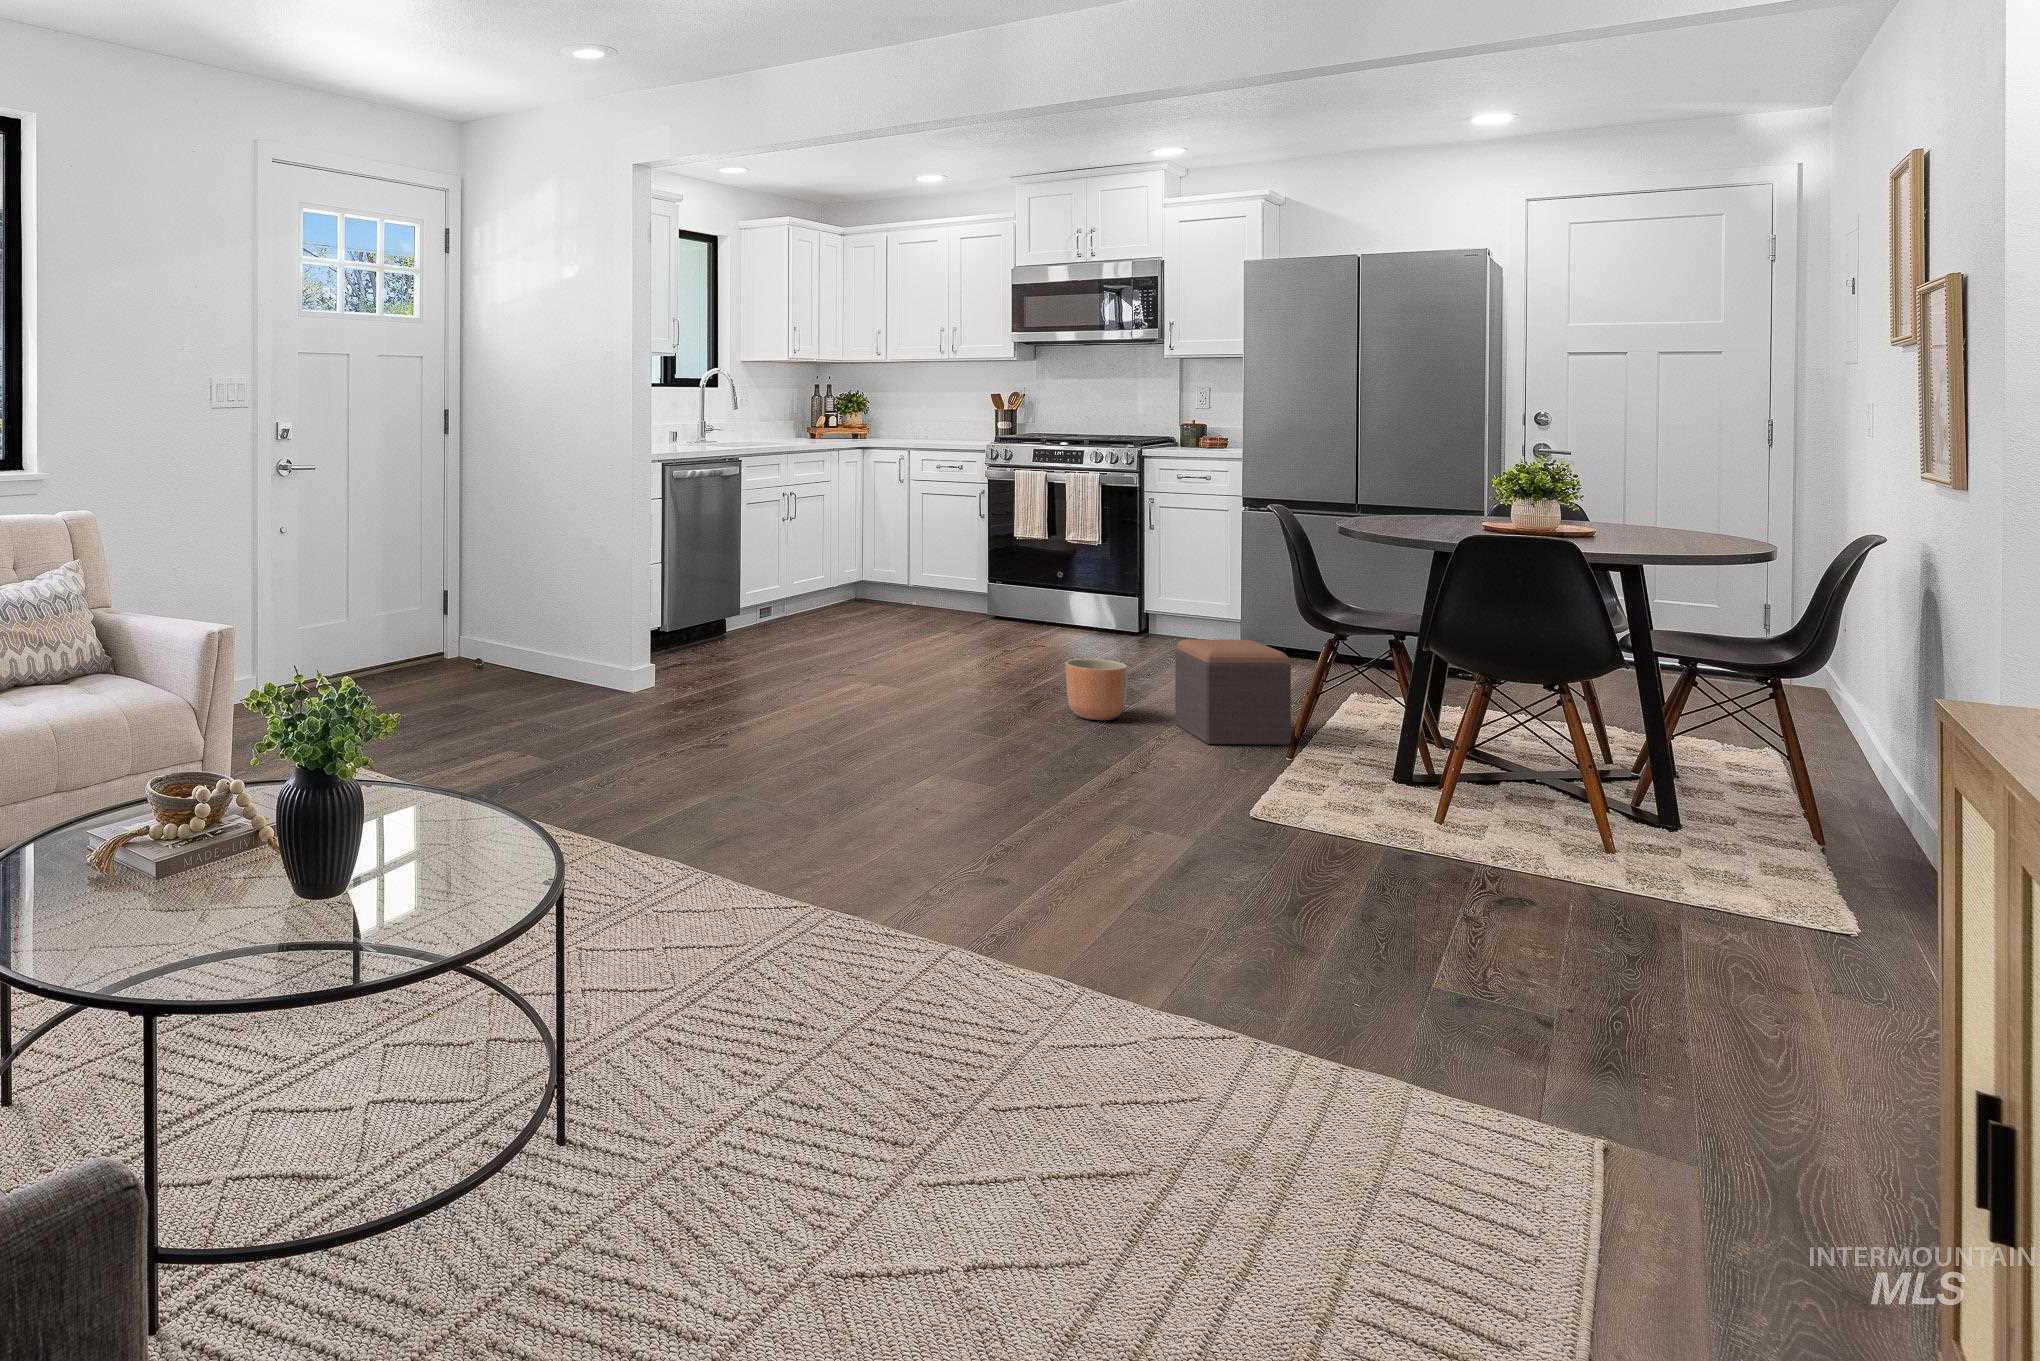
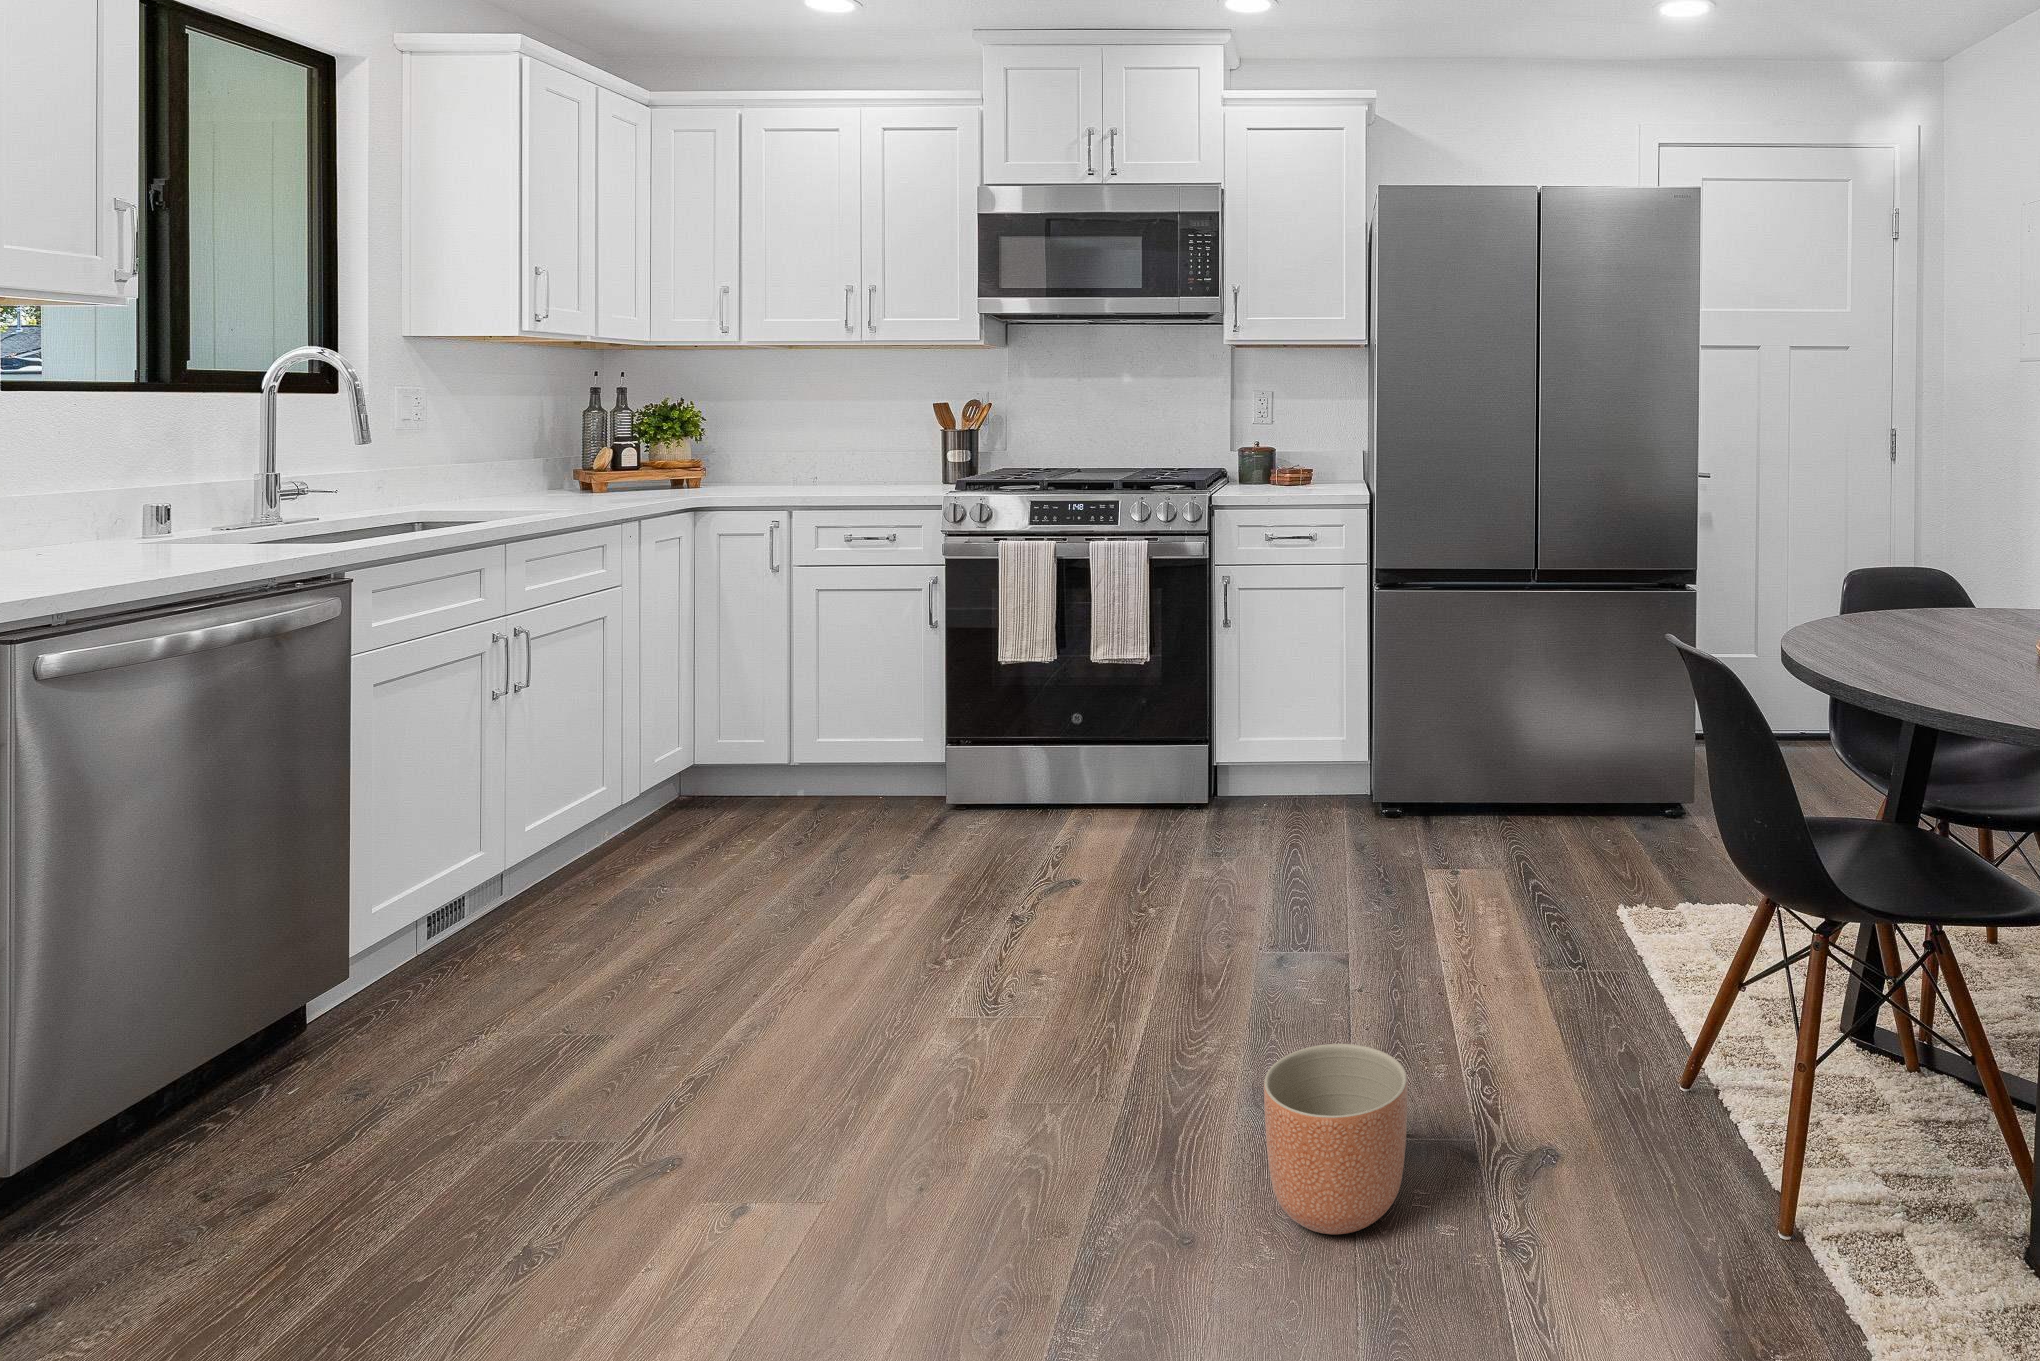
footstool: present [1175,639,1291,745] -> none [1509,944,1776,1280]

